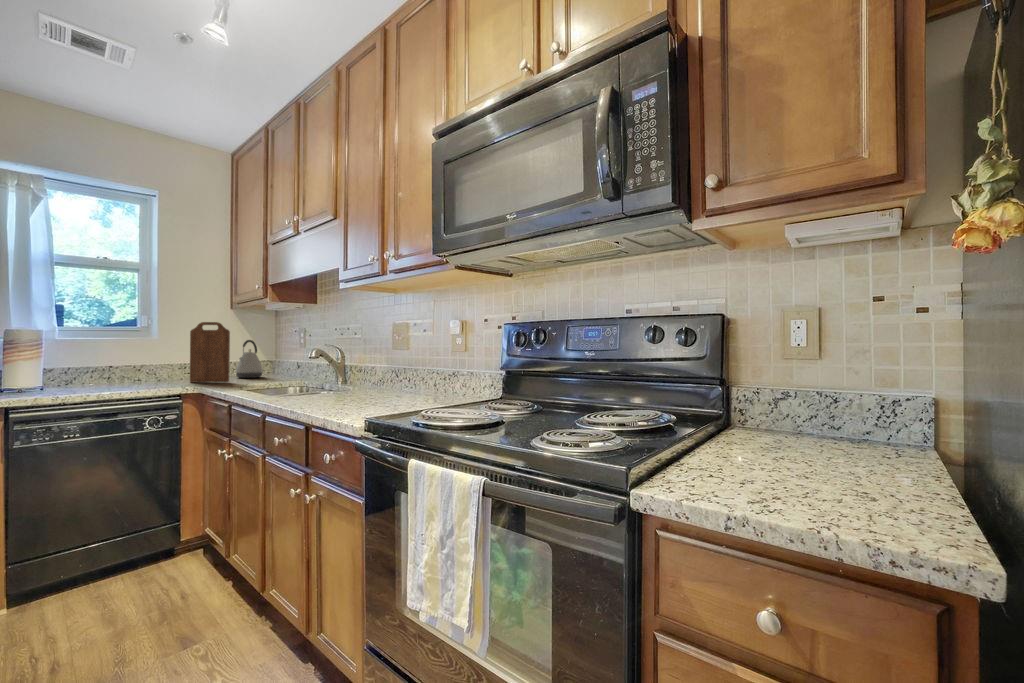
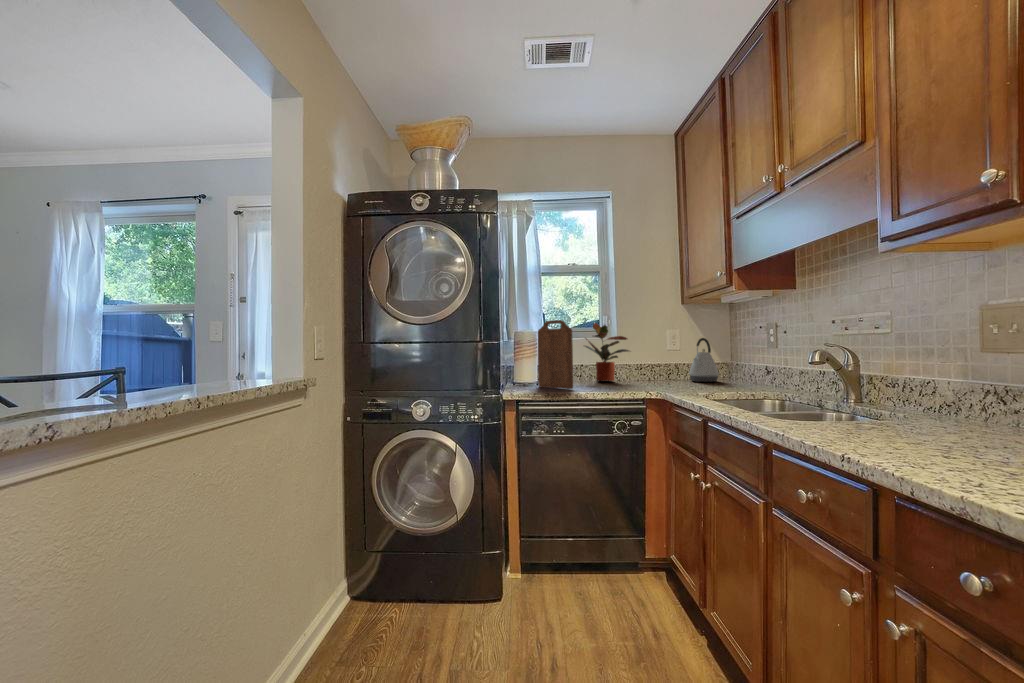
potted plant: none [111,321,174,381] -> present [585,323,629,381]
cutting board: present [190,322,230,383] -> present [538,320,573,389]

